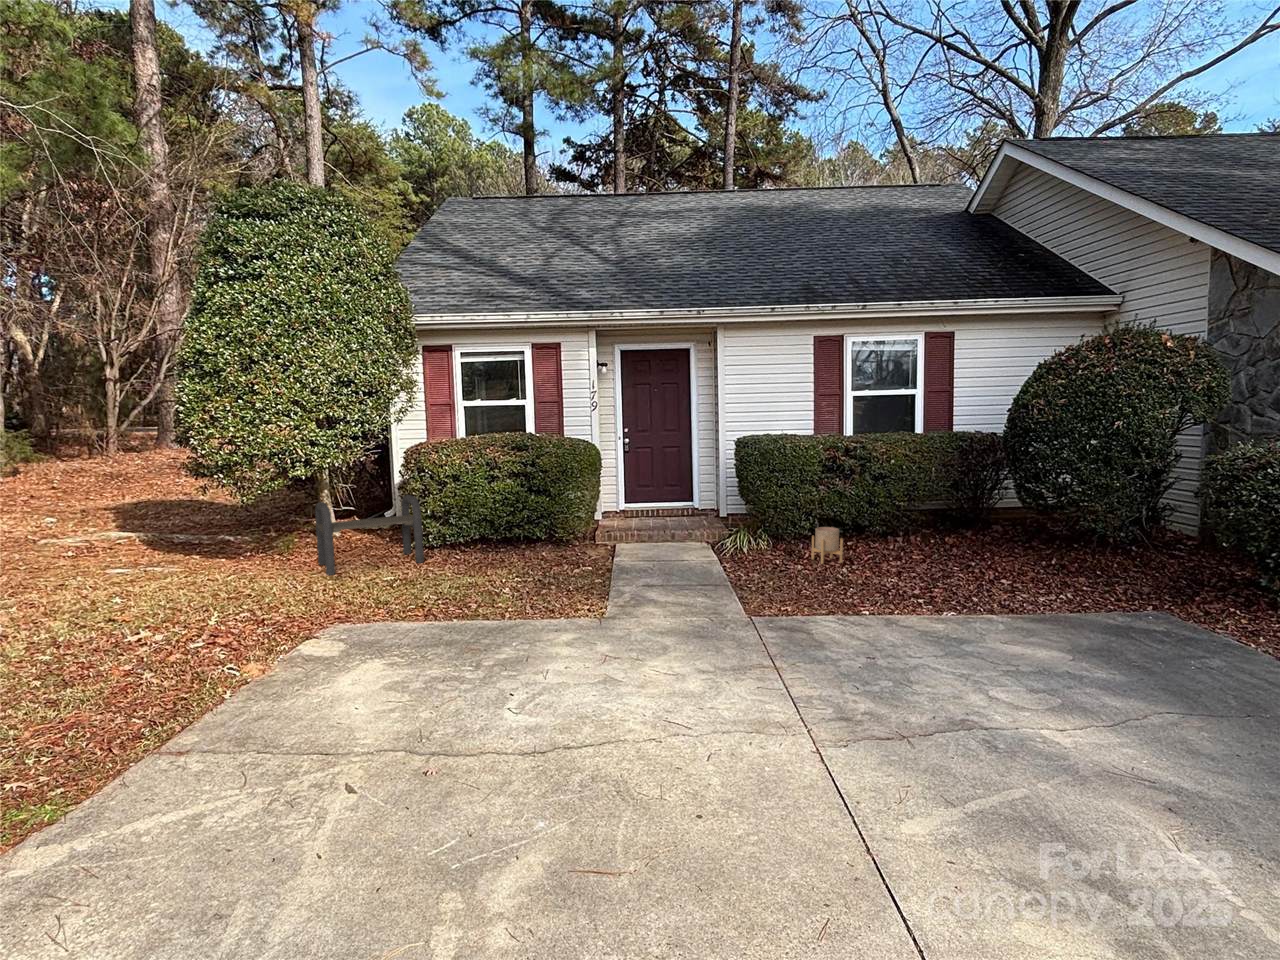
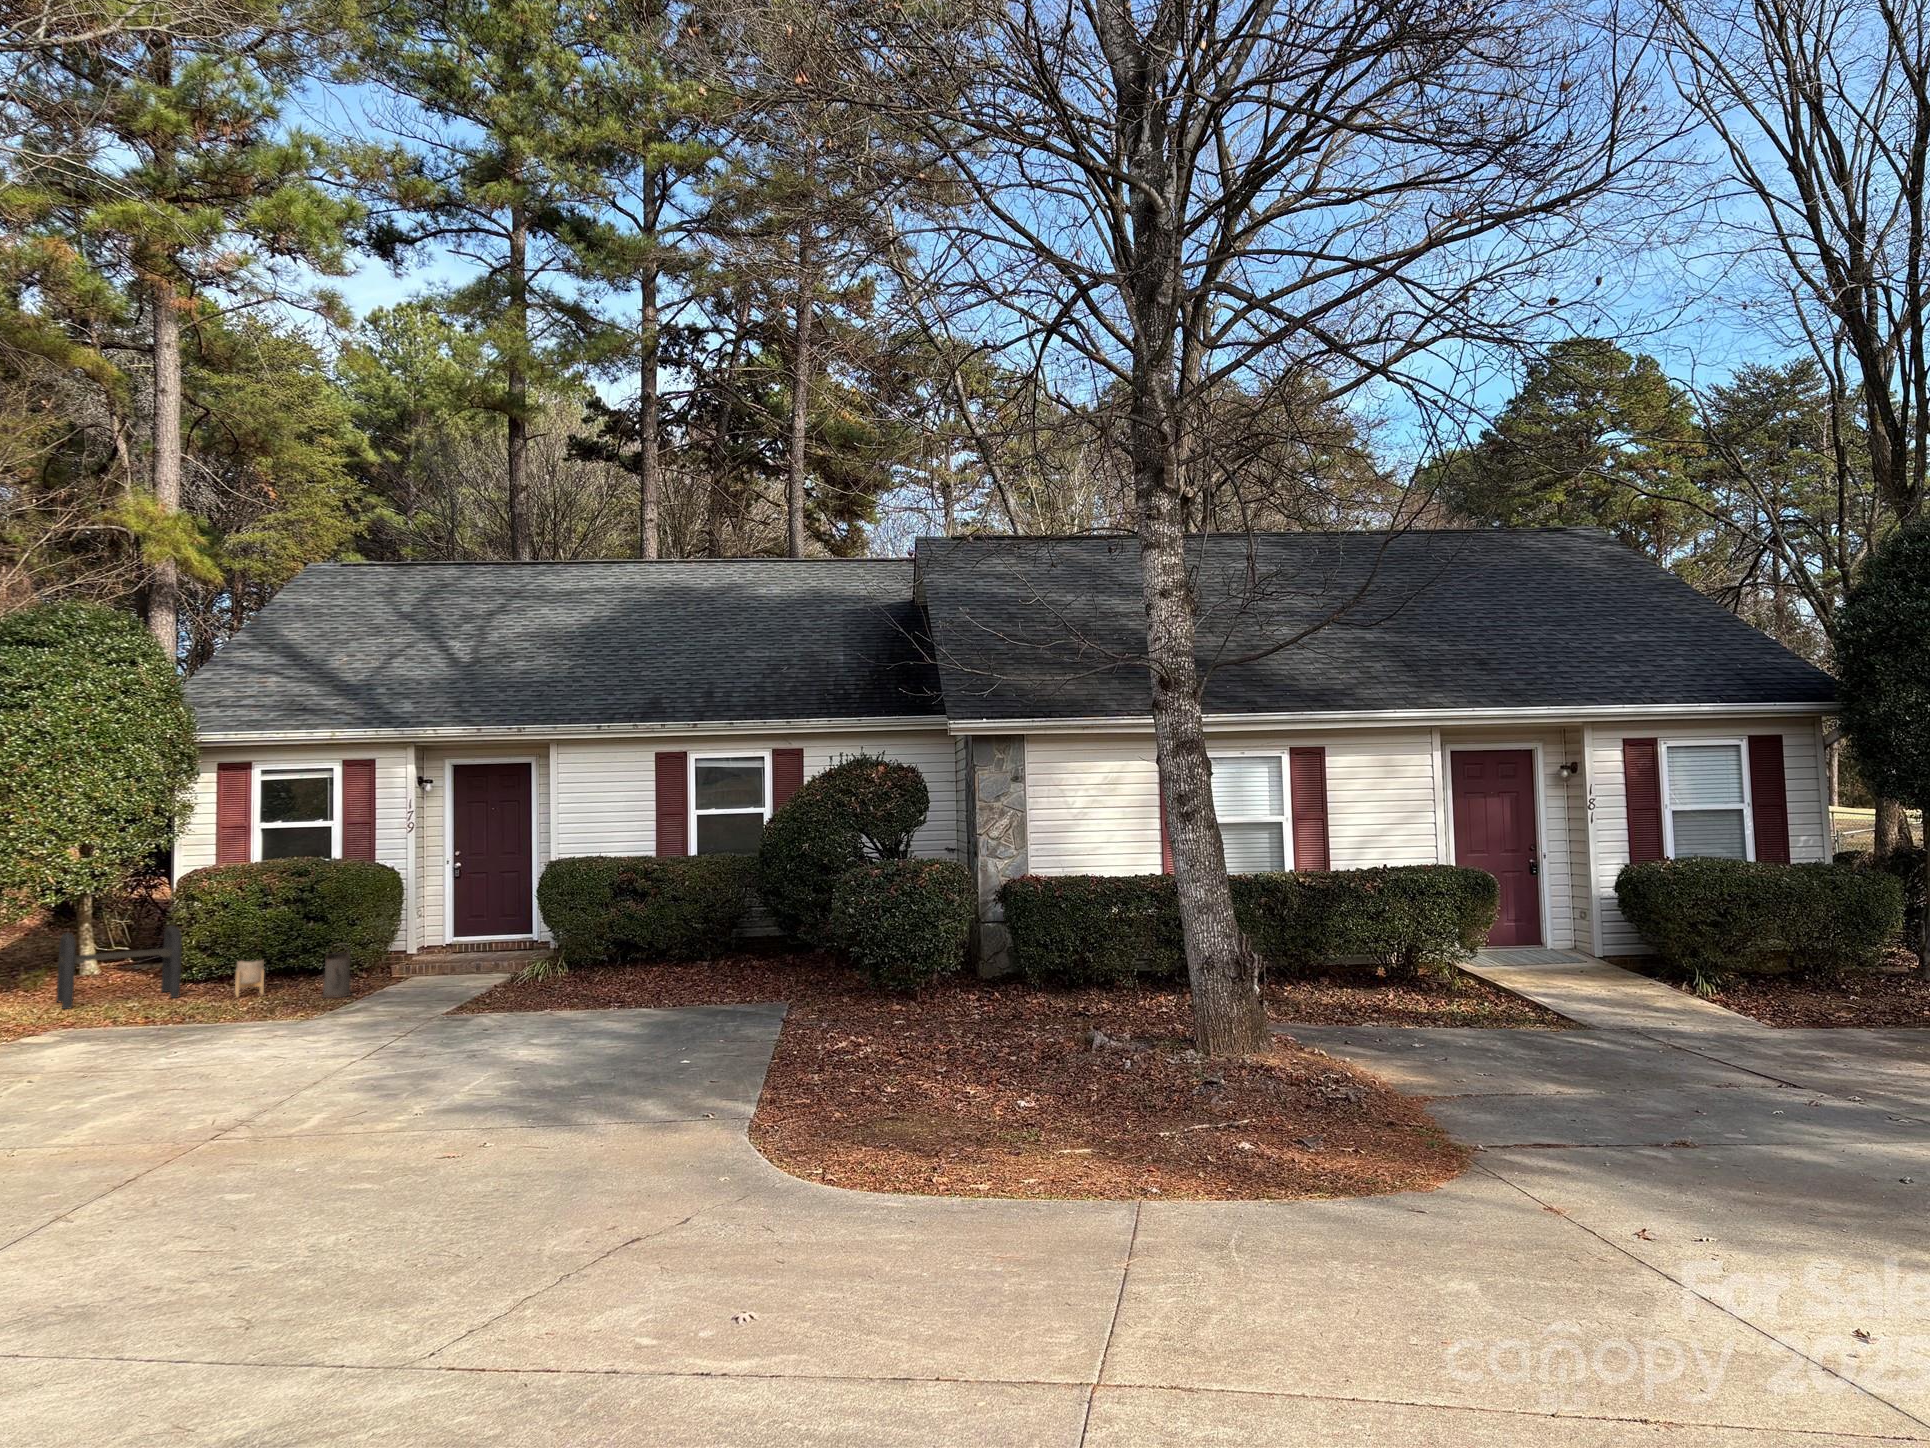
watering can: none [555,516,581,569] -> present [322,947,351,998]
planter: present [812,527,843,564] -> present [235,960,264,997]

